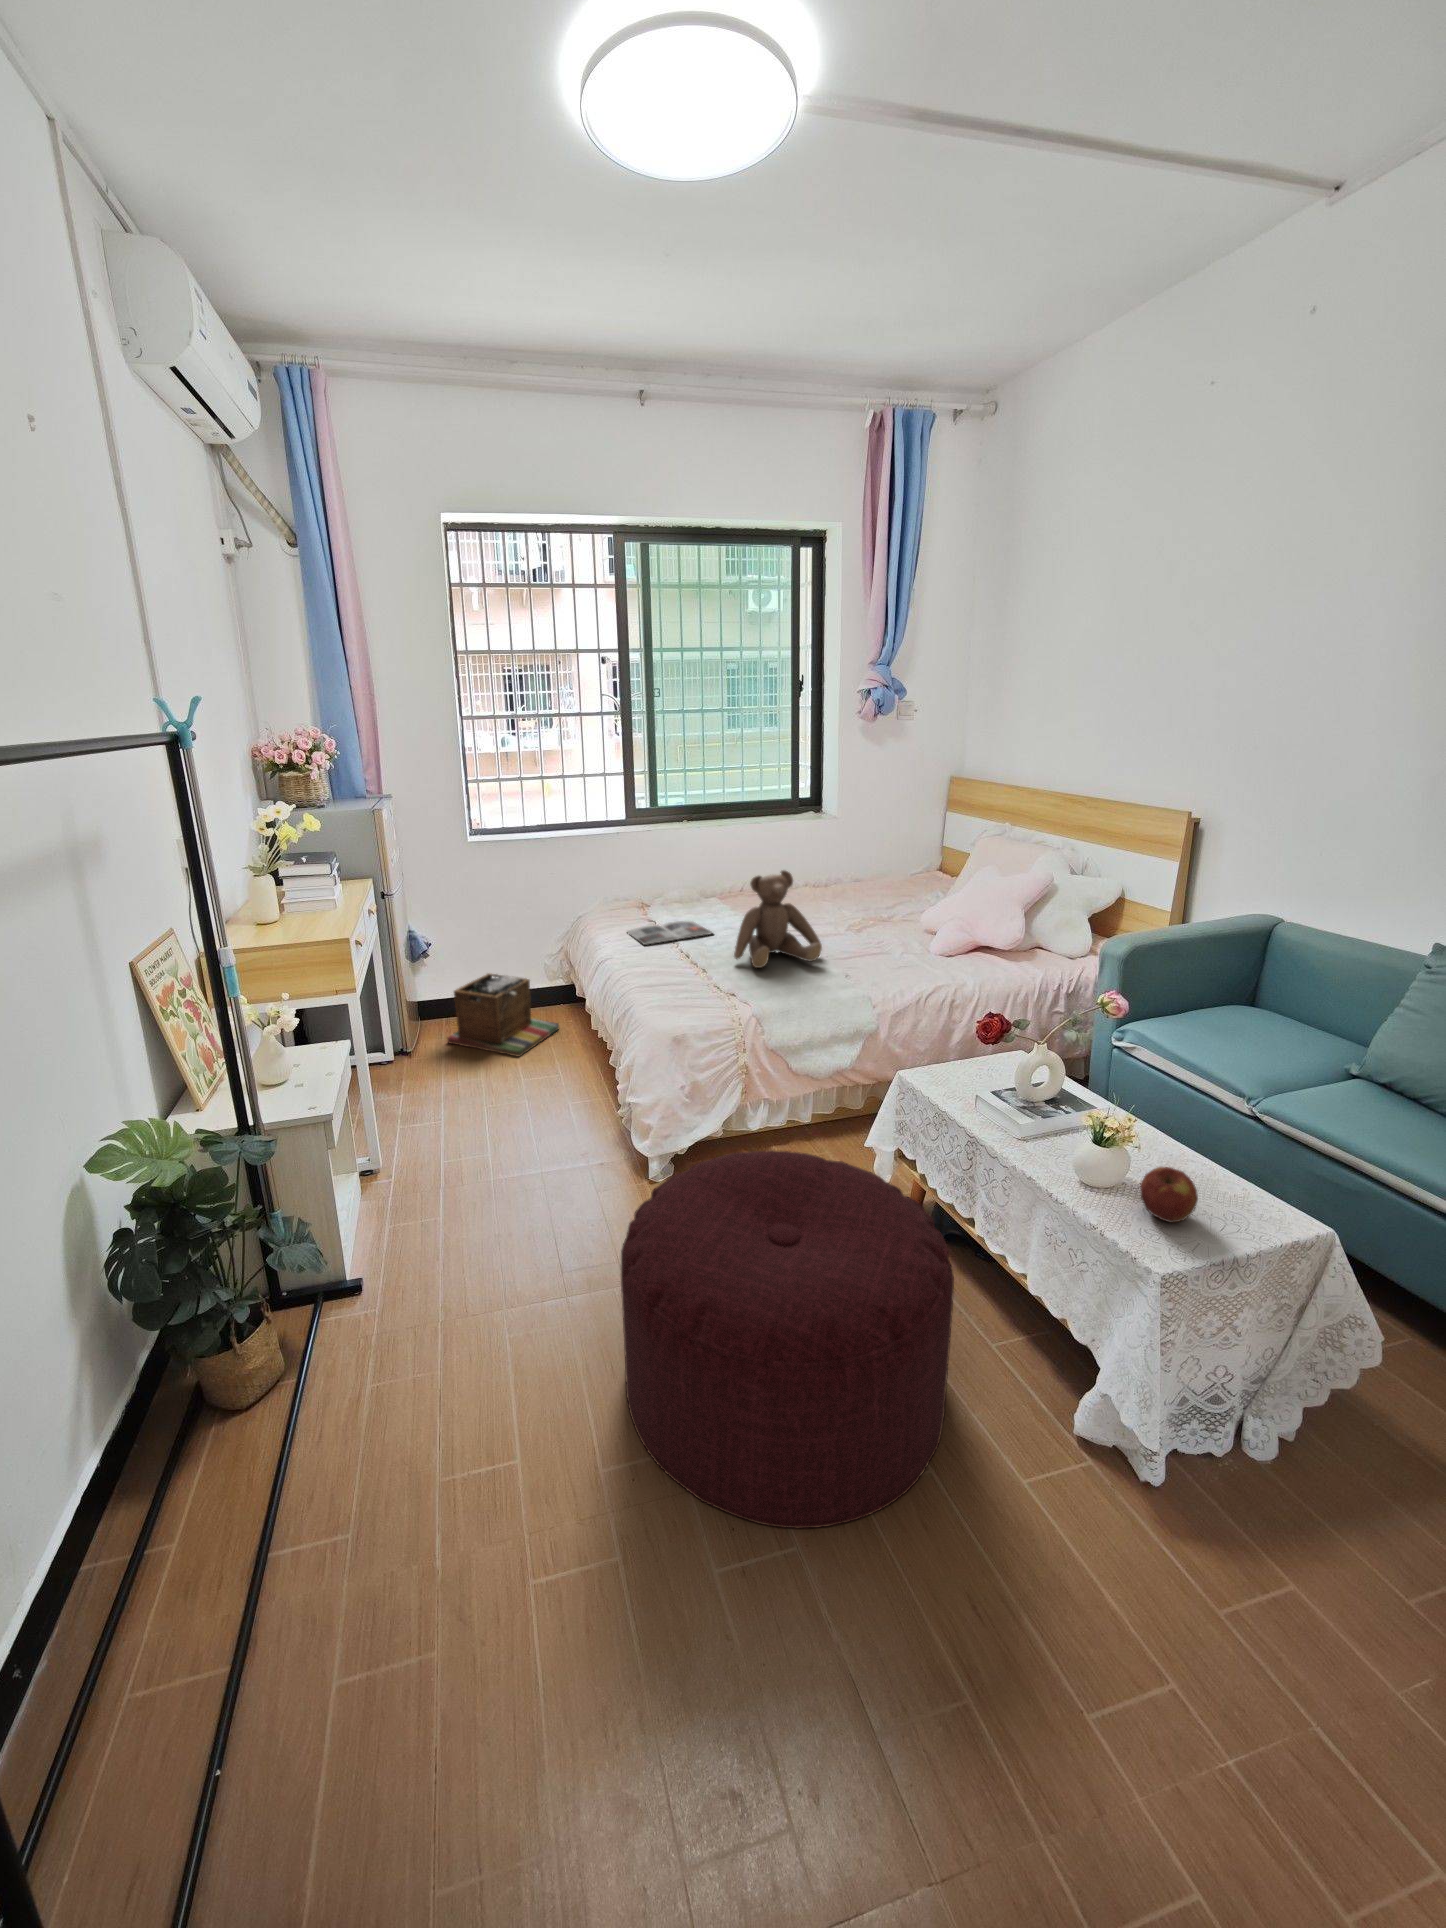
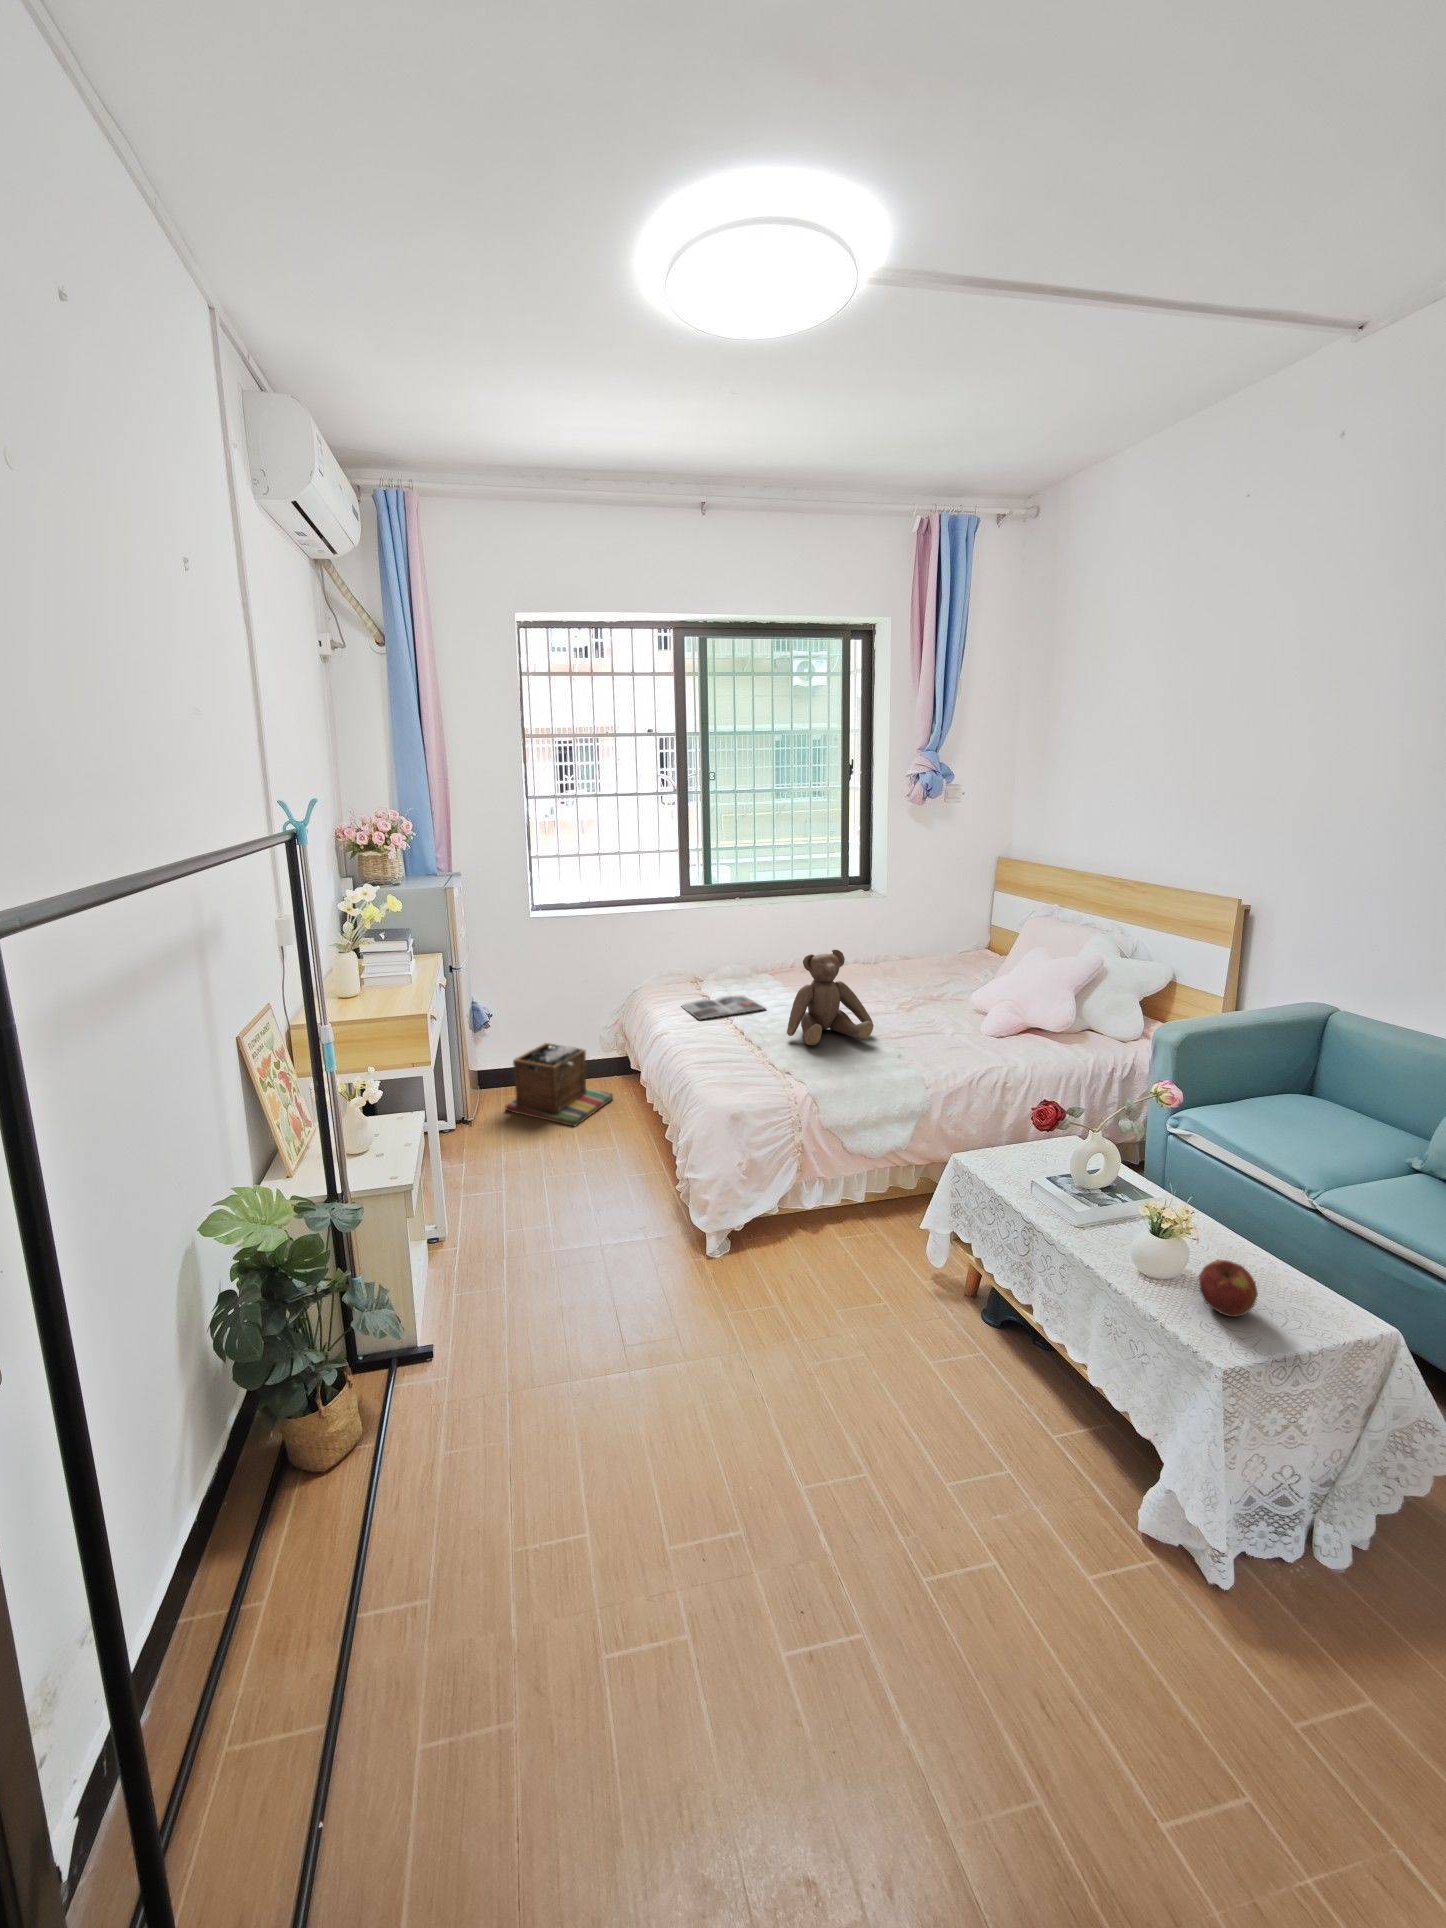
ottoman: present [621,1150,954,1528] -> none [686,1230,1014,1617]

